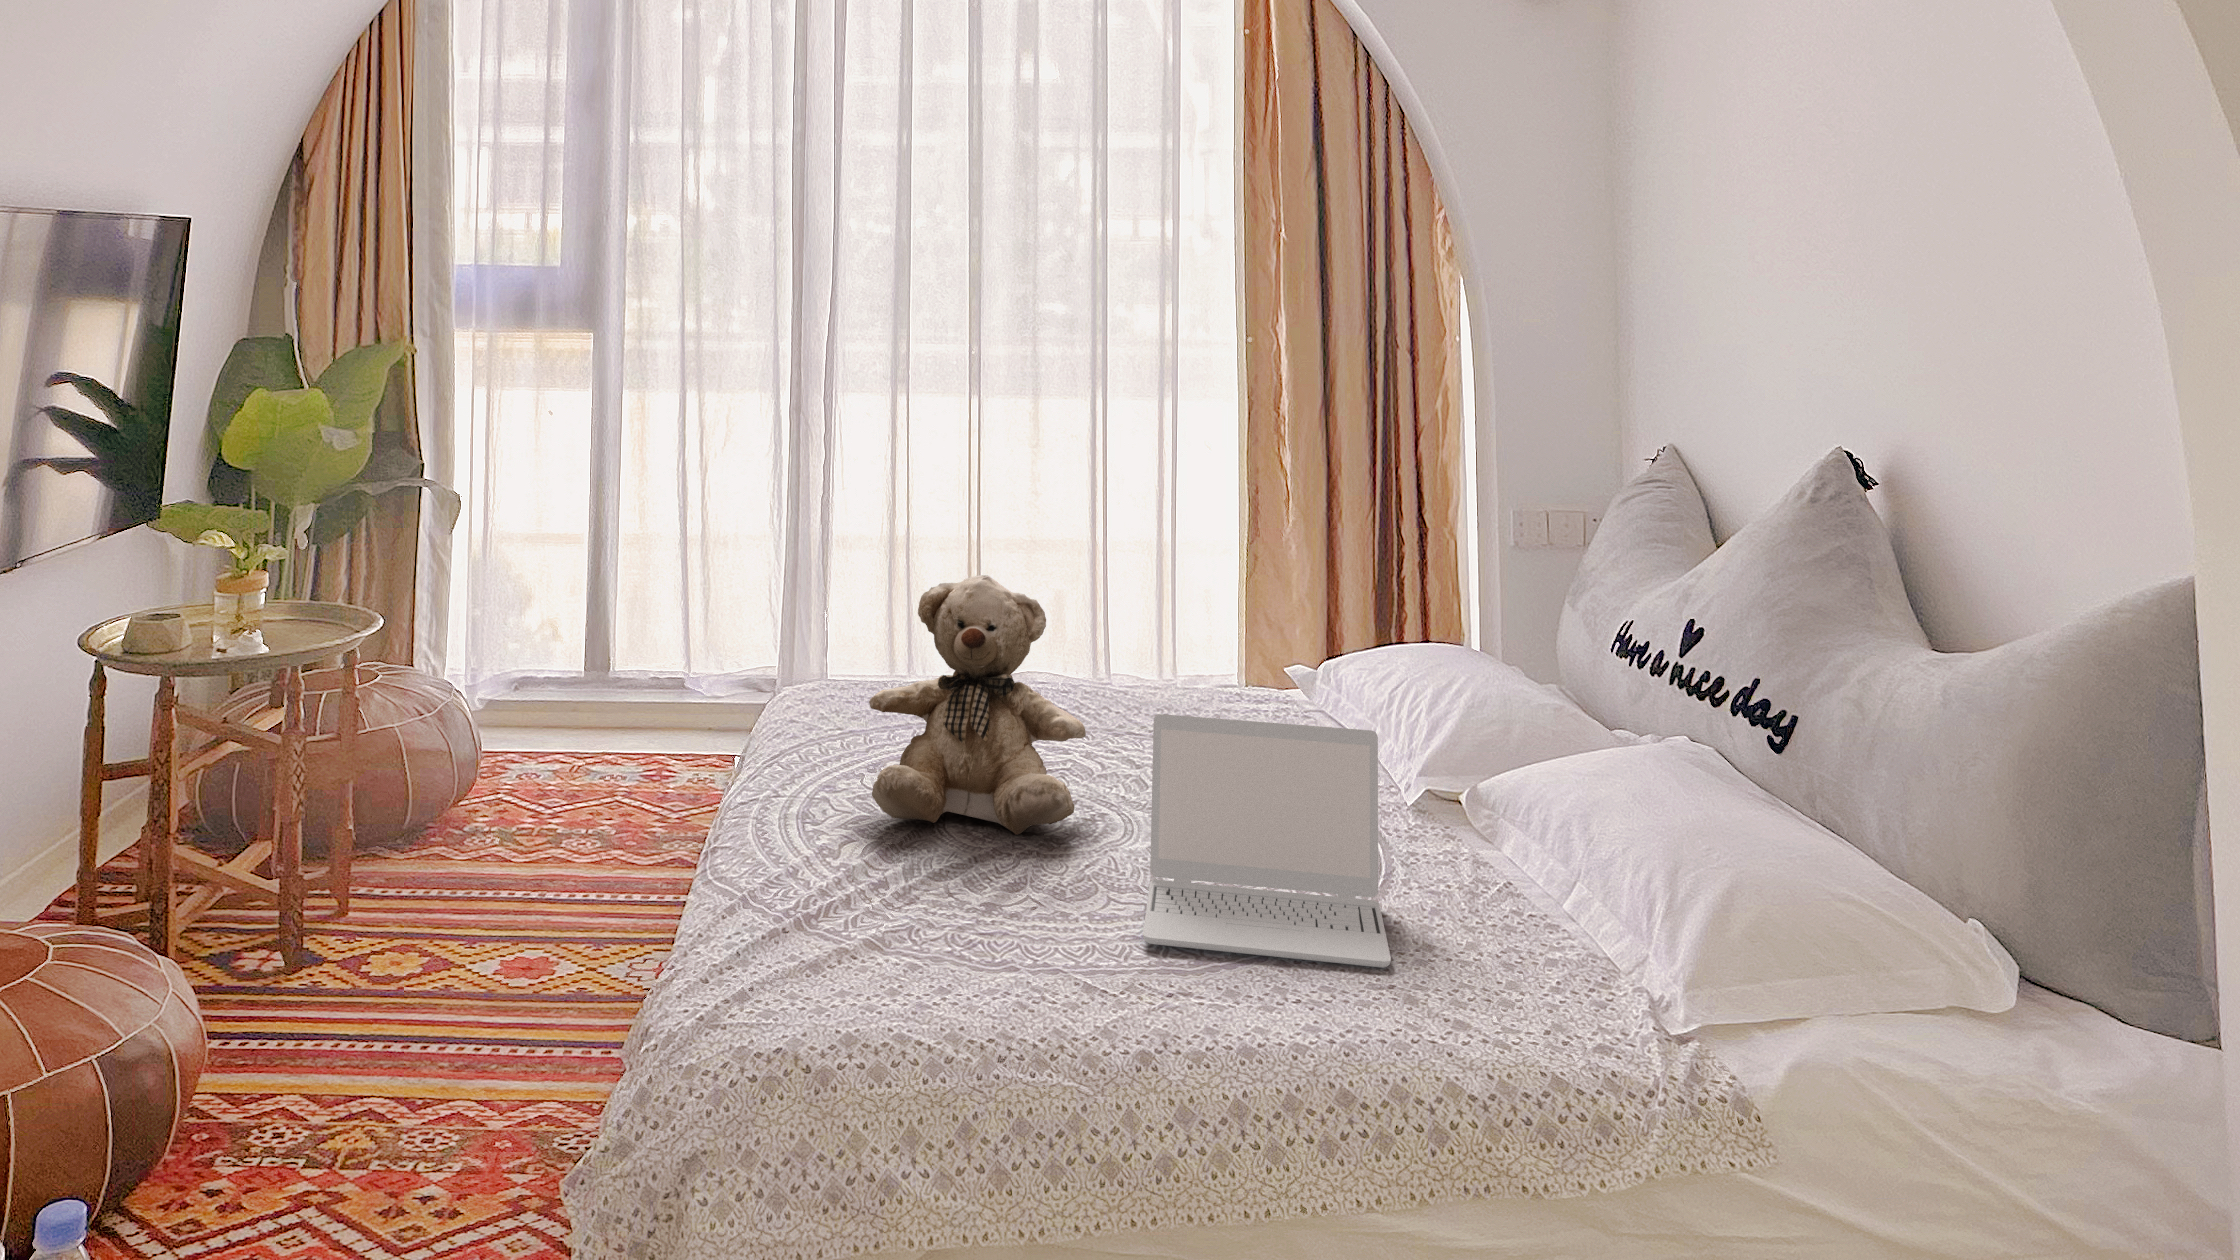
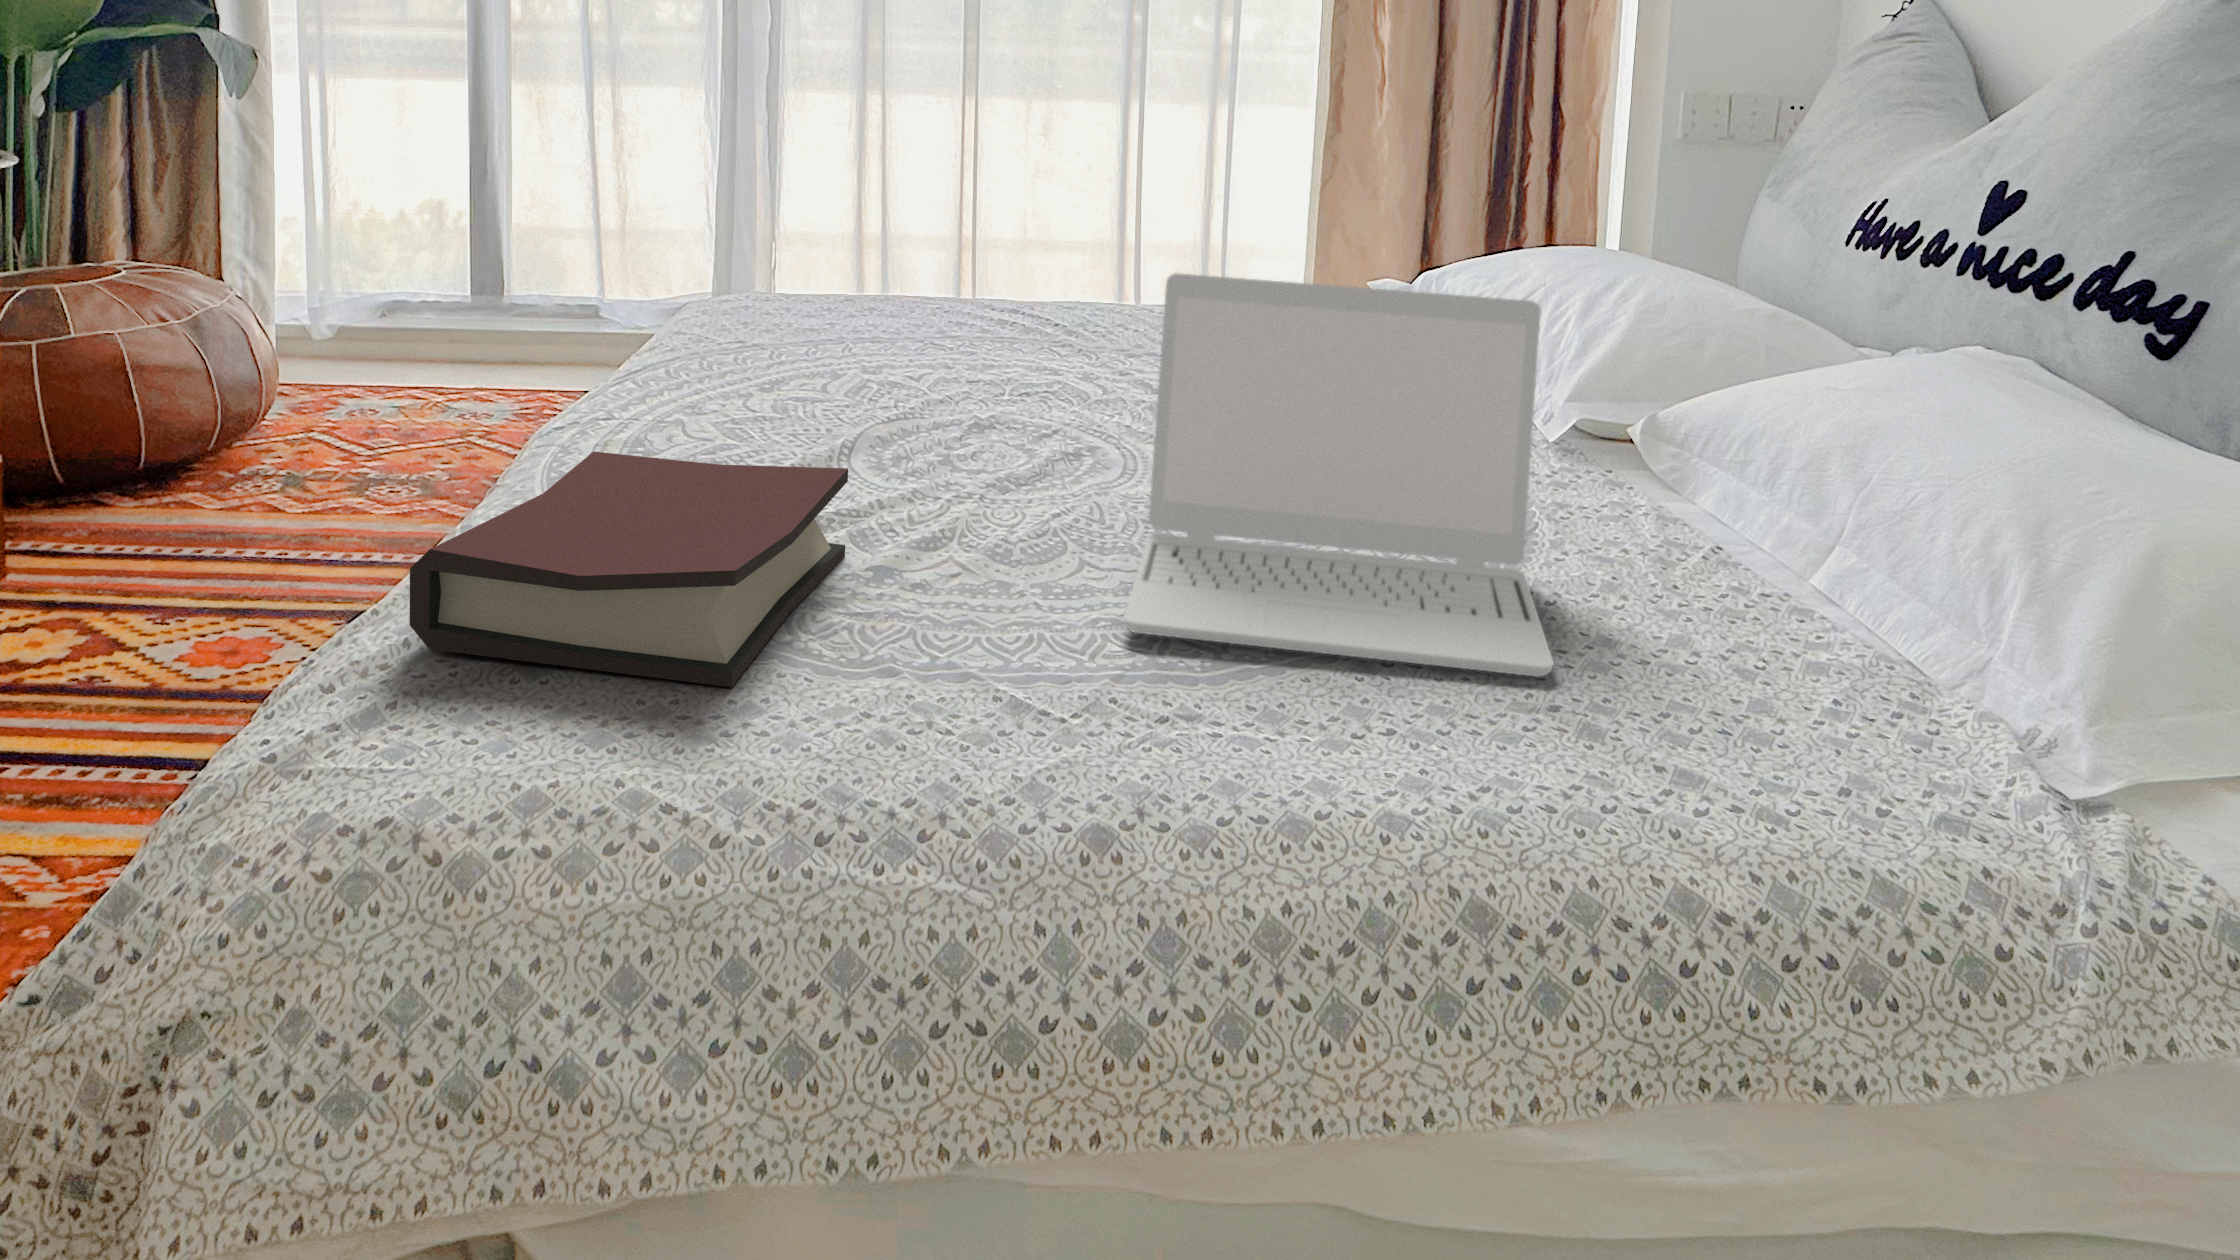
teddy bear: present [869,575,1086,835] -> none [719,83,1066,469]
hardback book: none [745,832,971,979] -> present [409,452,848,687]

